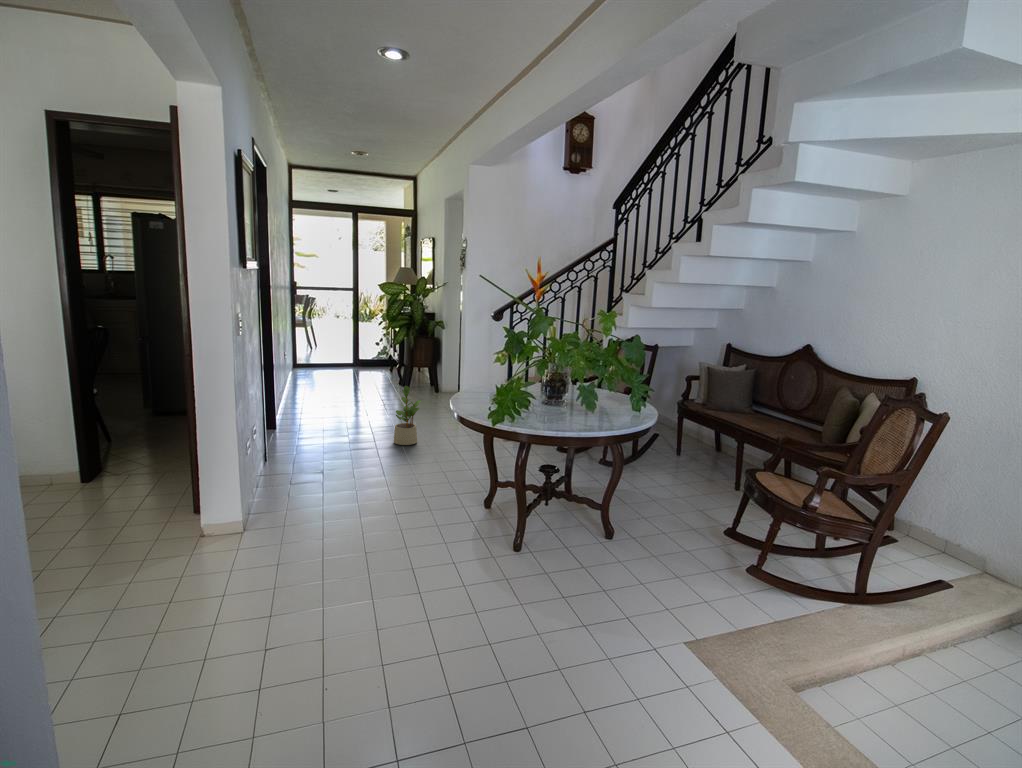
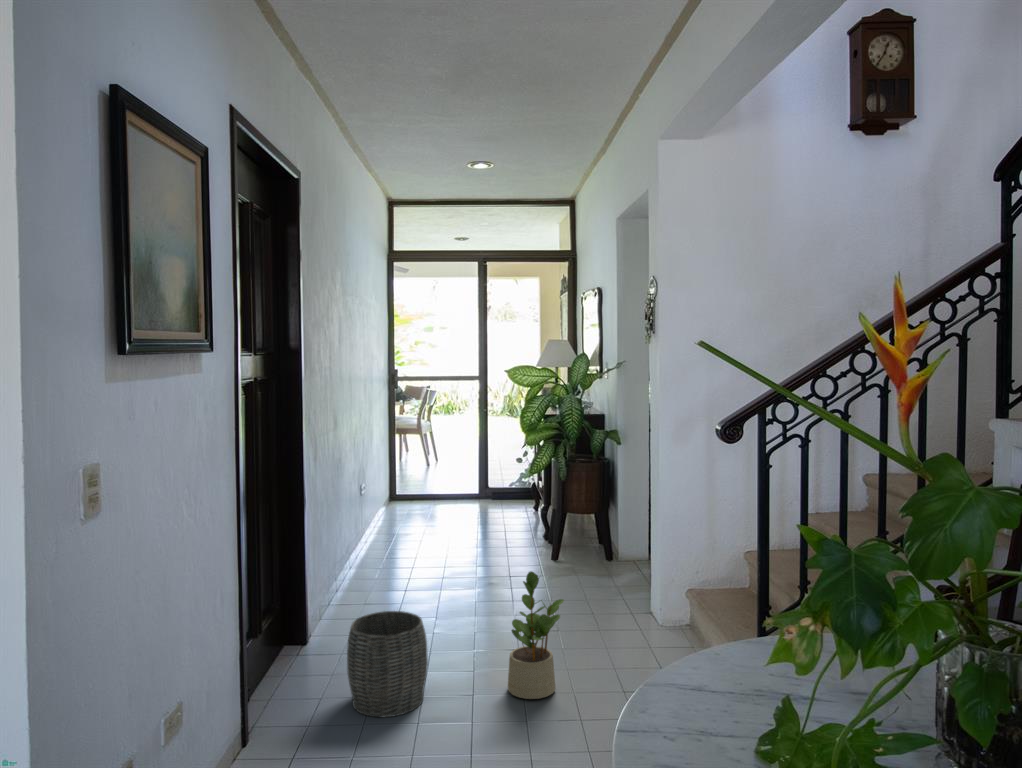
woven basket: none [313,407,354,454] -> present [347,611,428,717]

